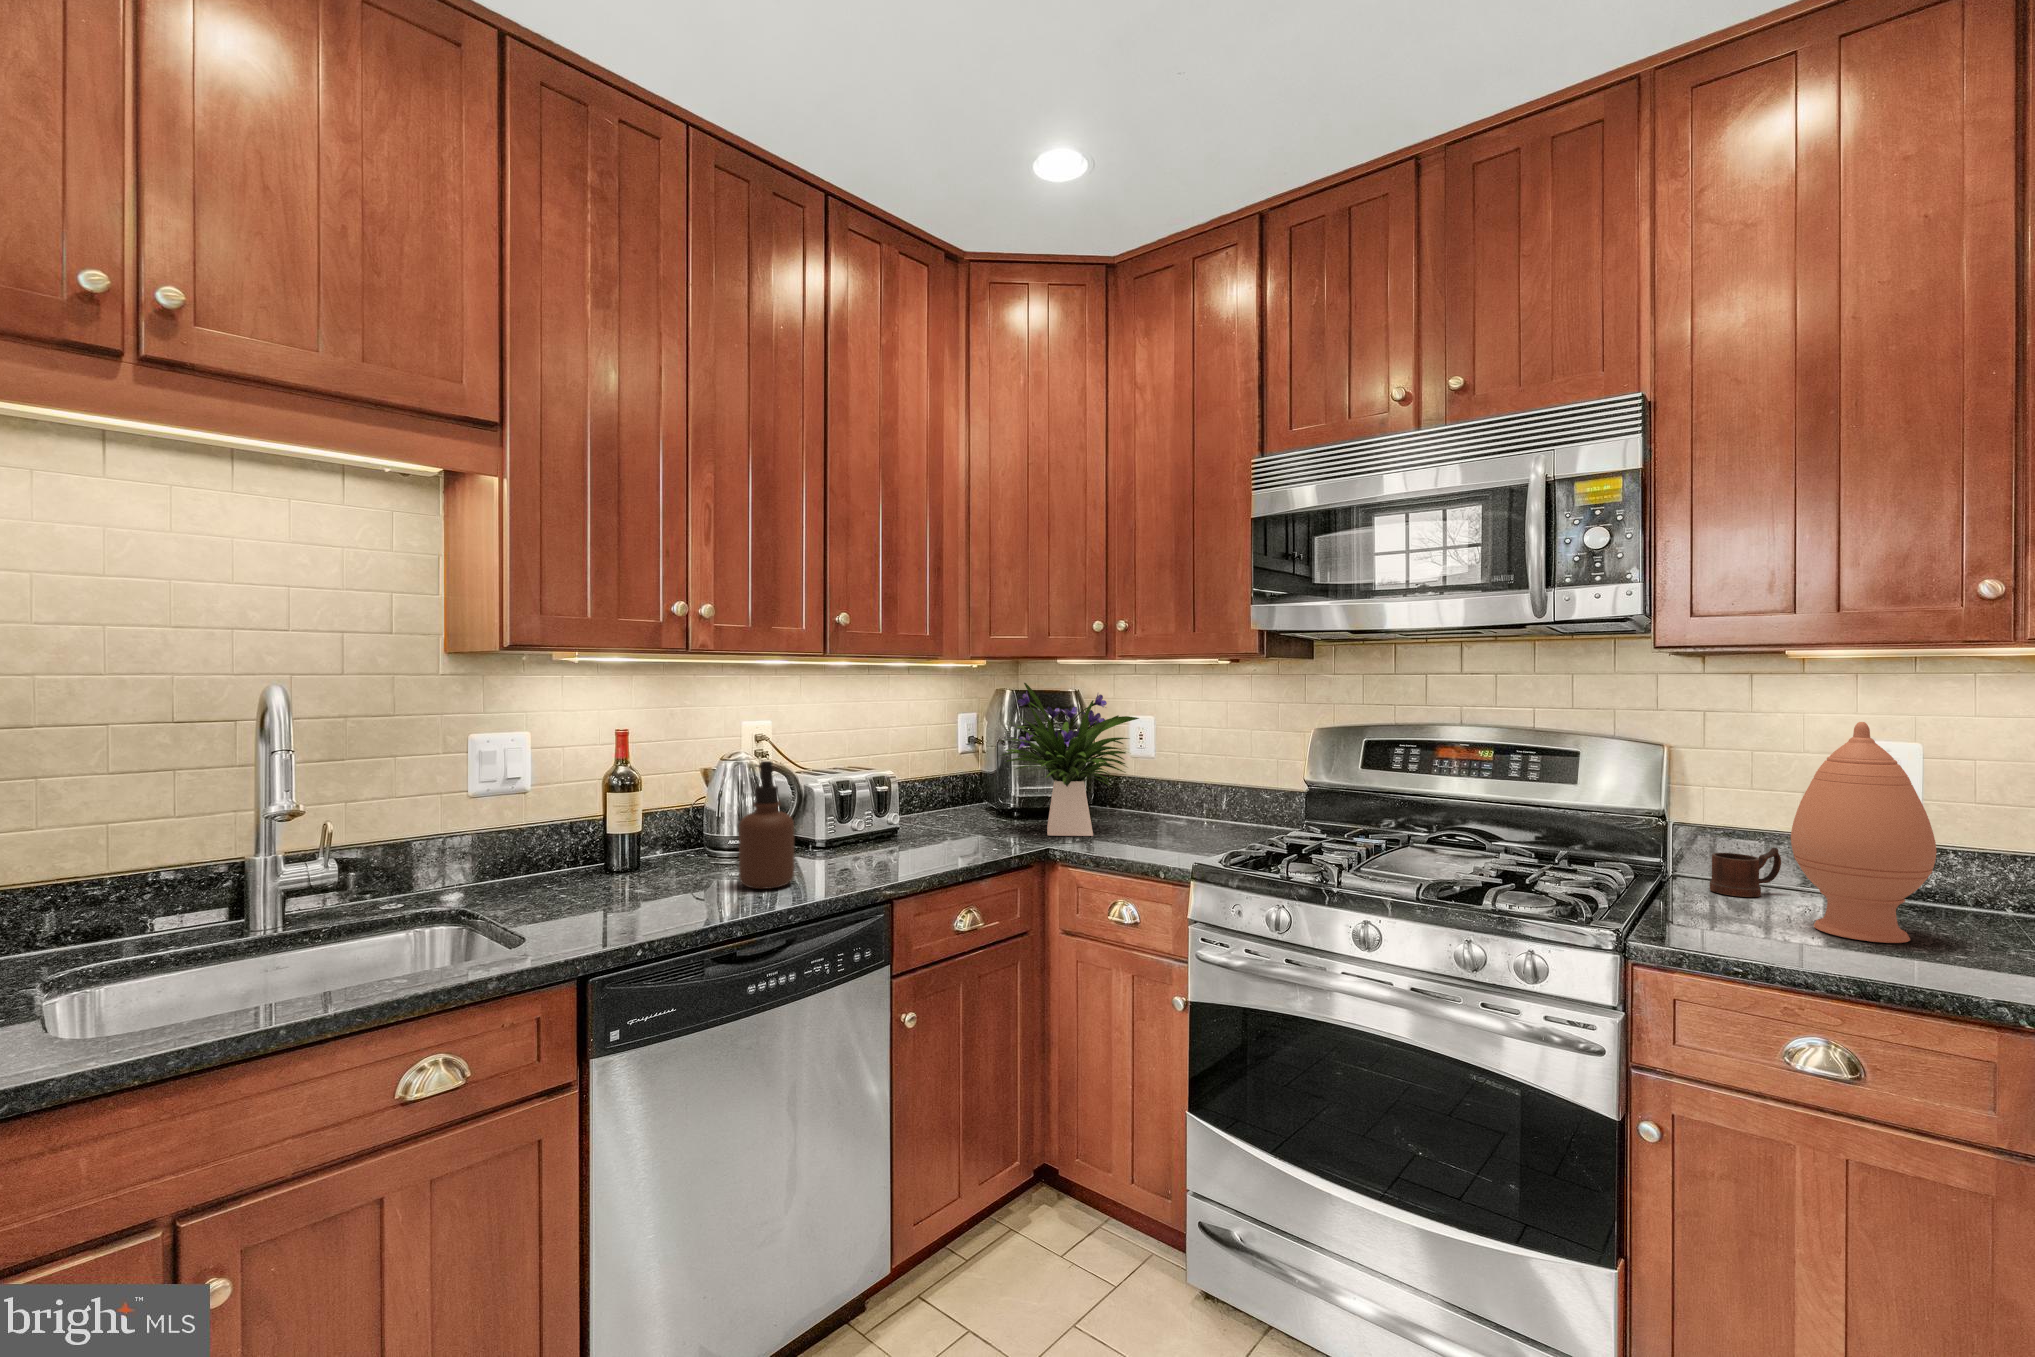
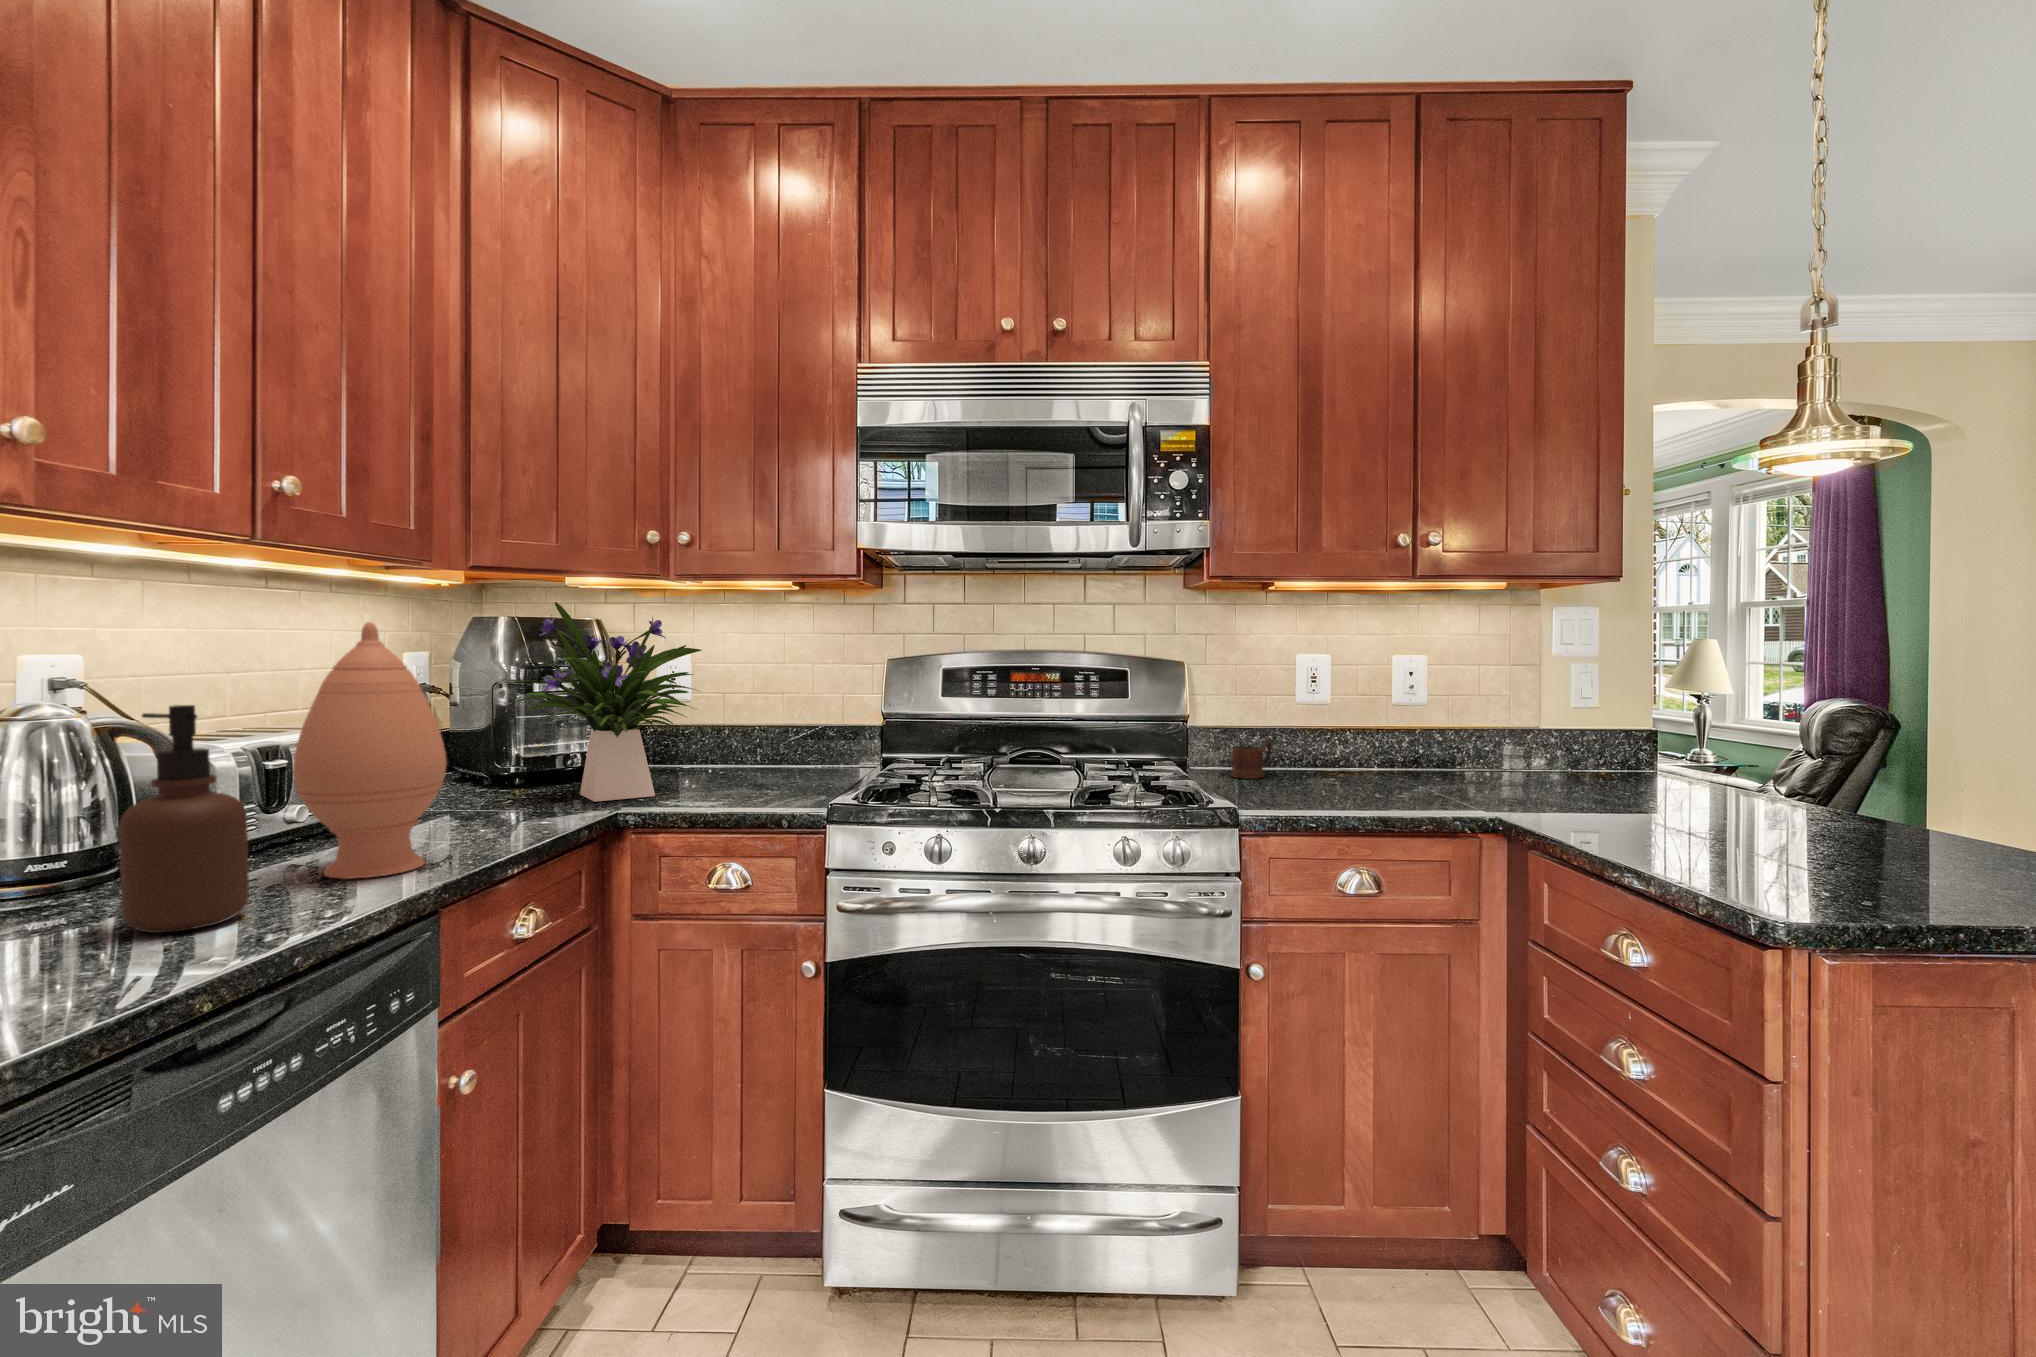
vase: present [1791,722,1937,943] -> present [293,622,447,879]

